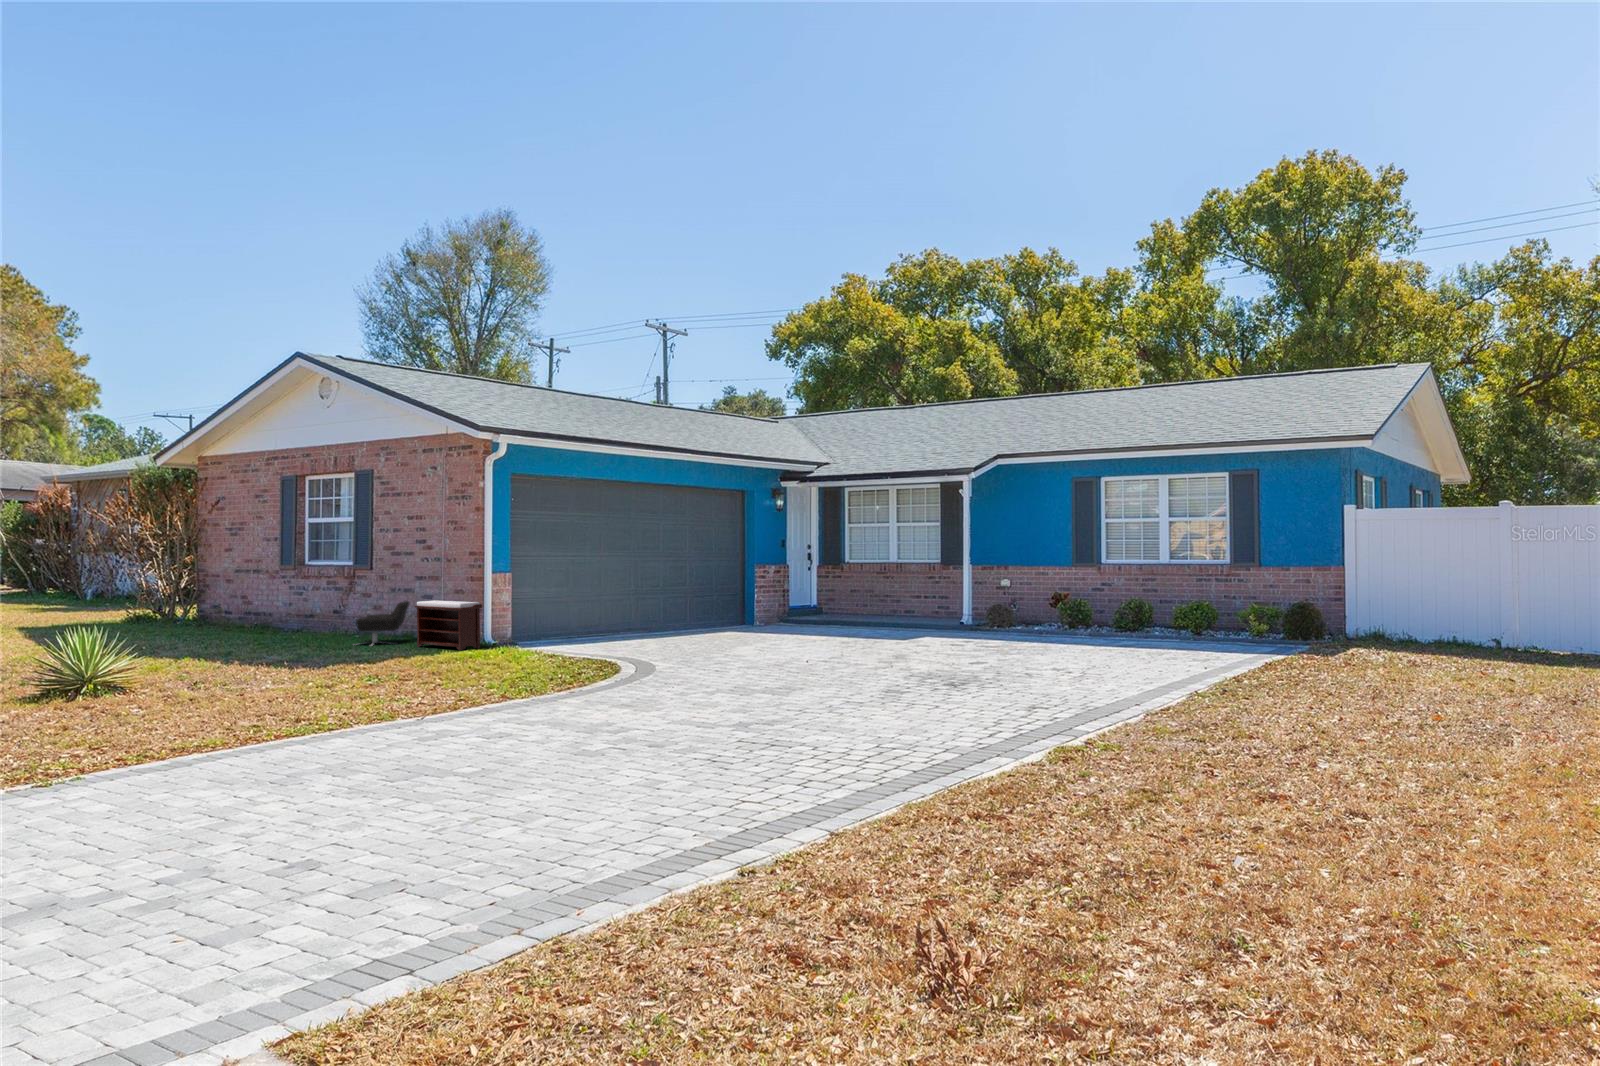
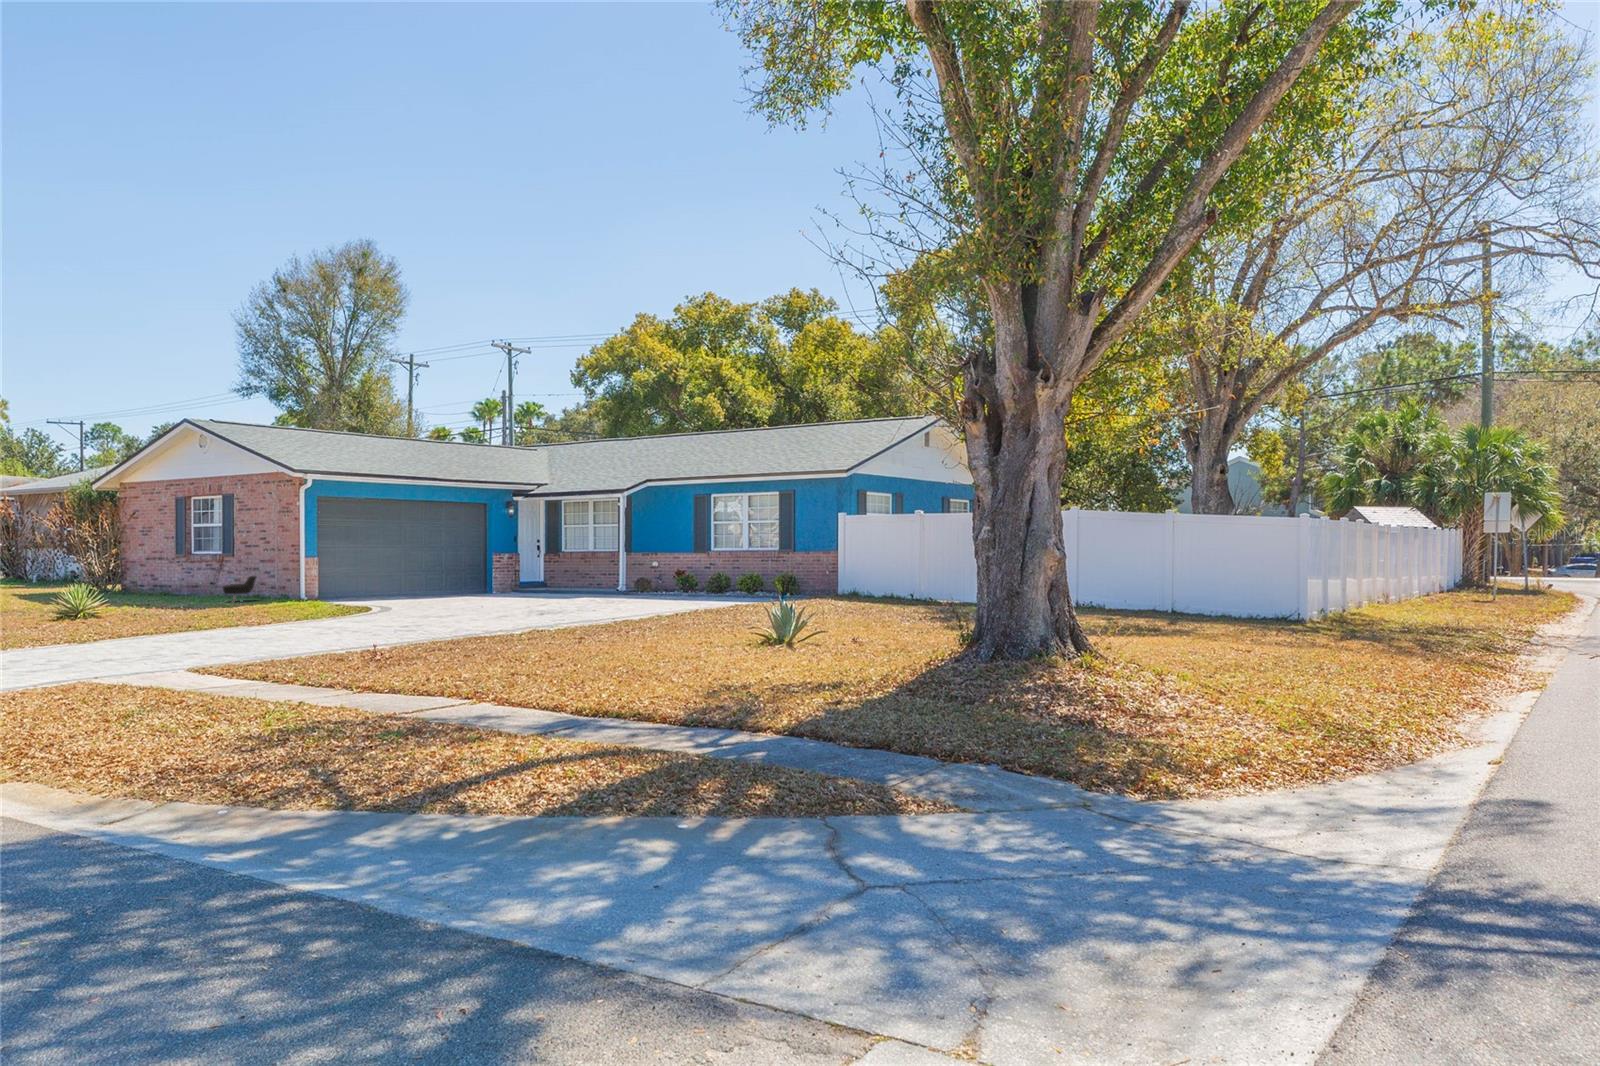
bench: present [415,600,482,651] -> none [258,575,299,604]

